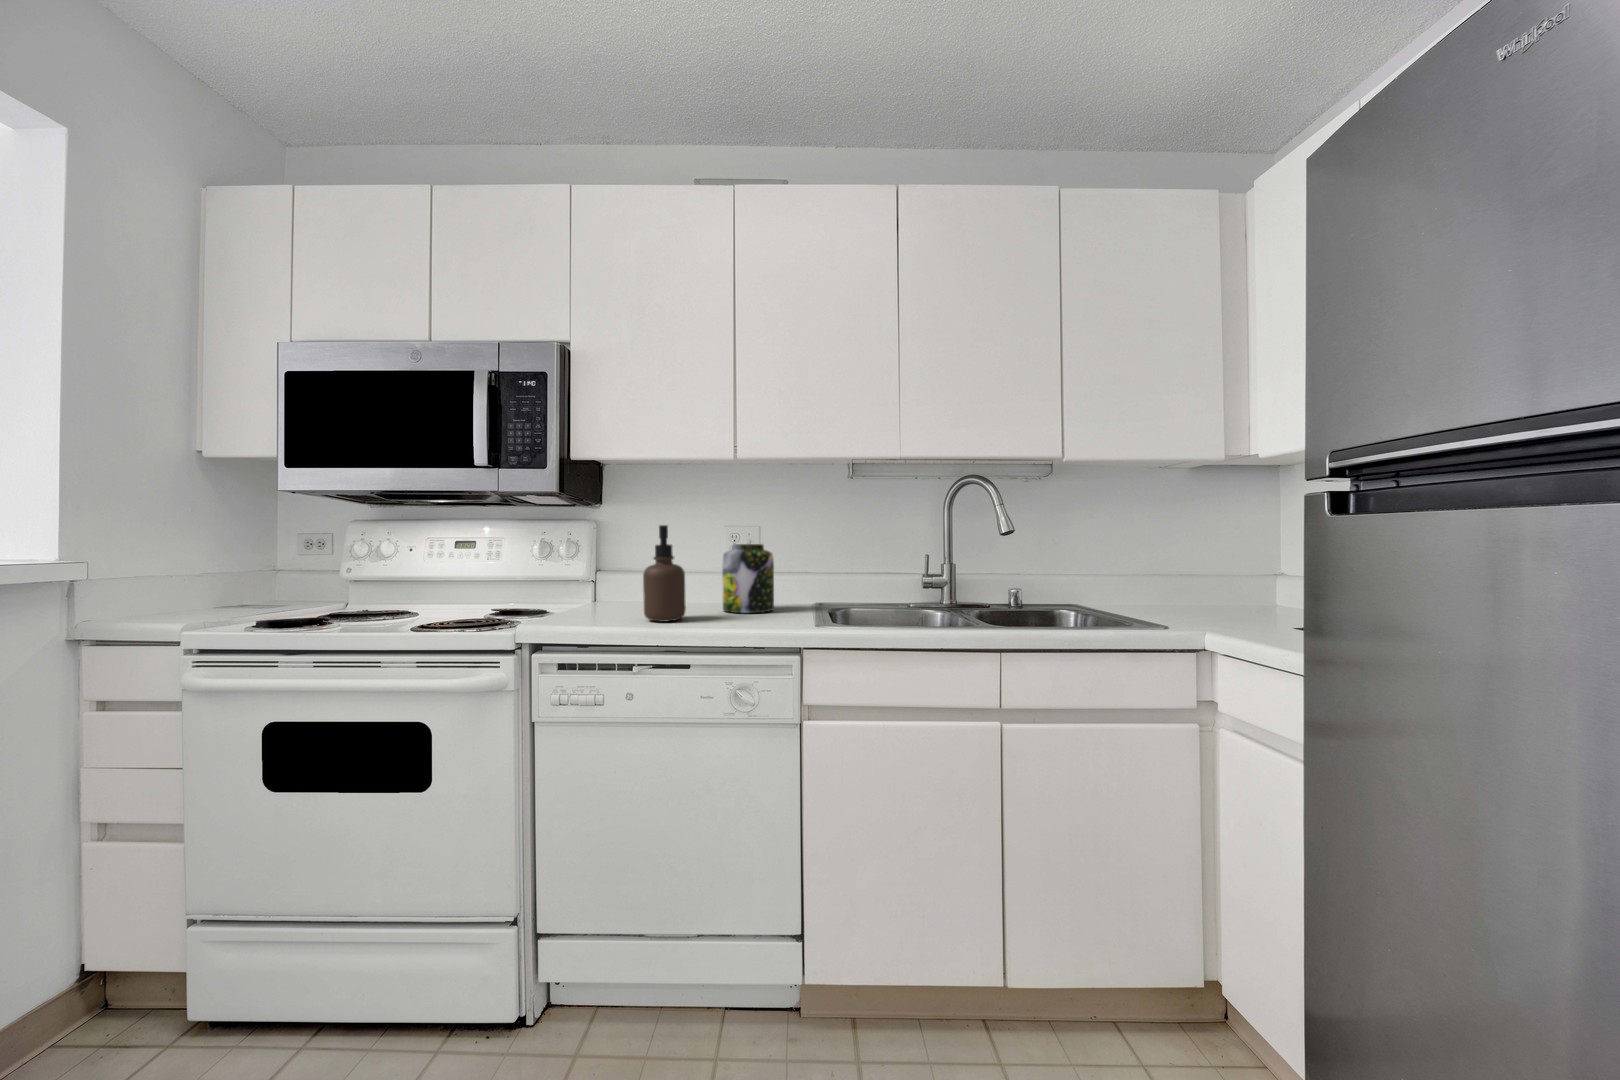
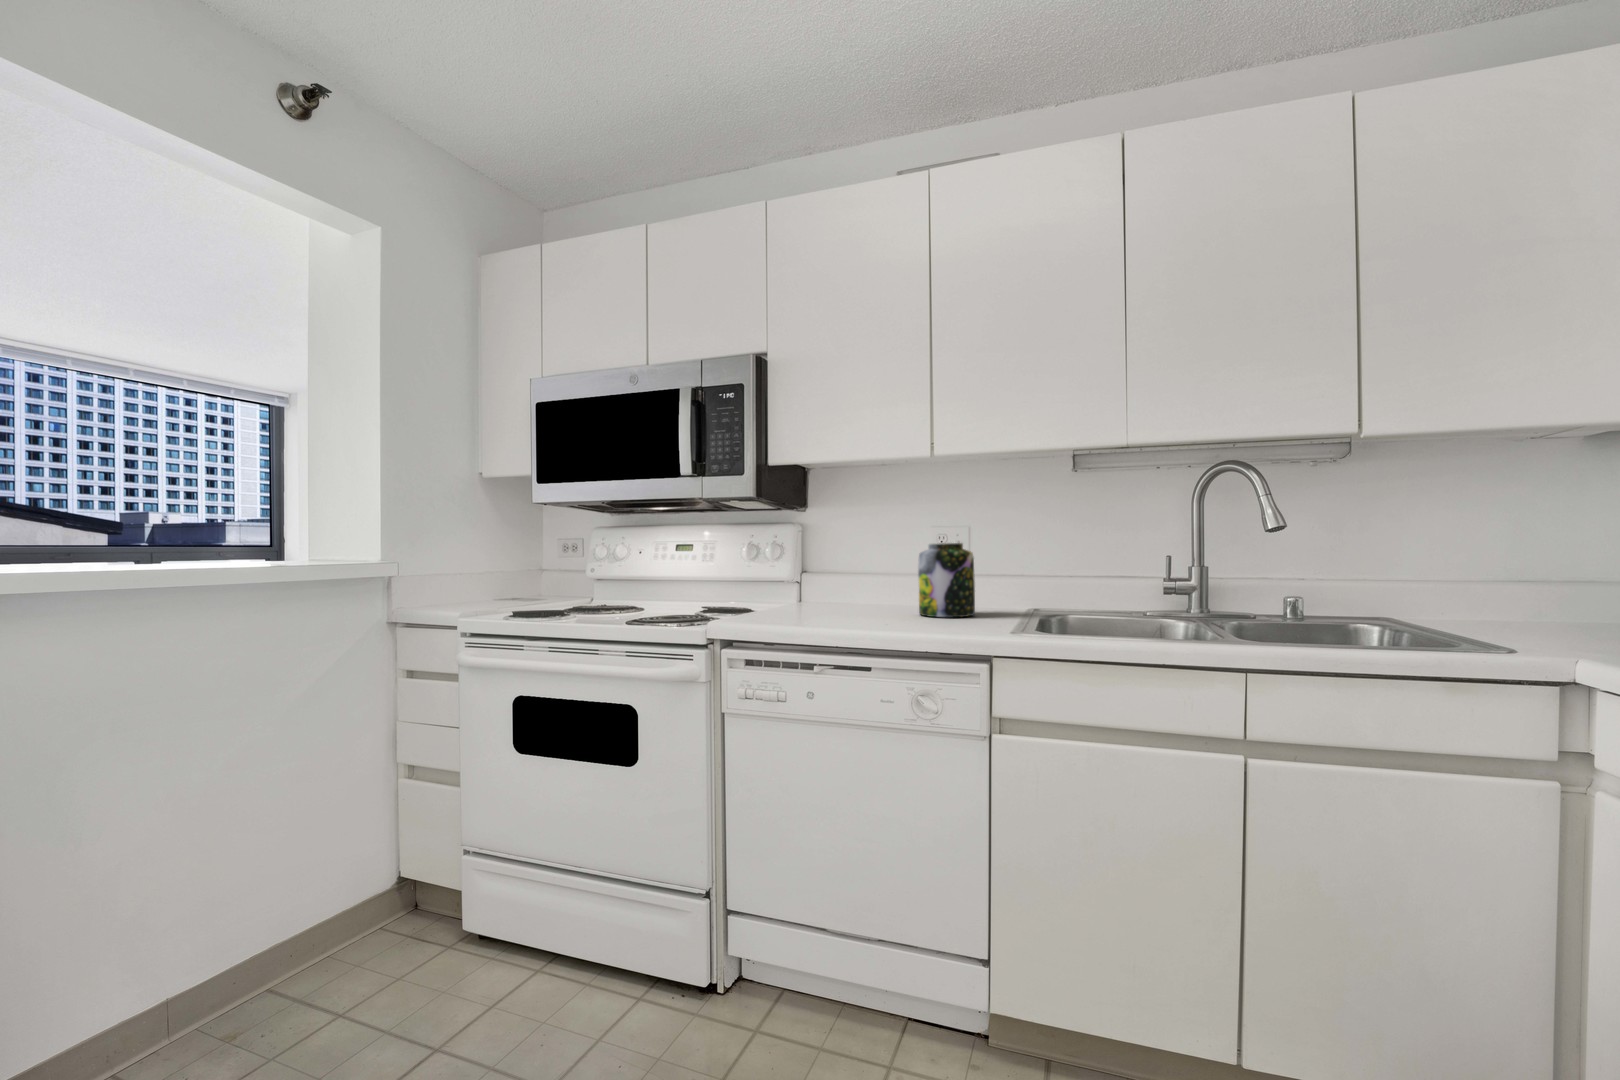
soap dispenser: present [643,525,686,622] -> none [831,523,875,622]

